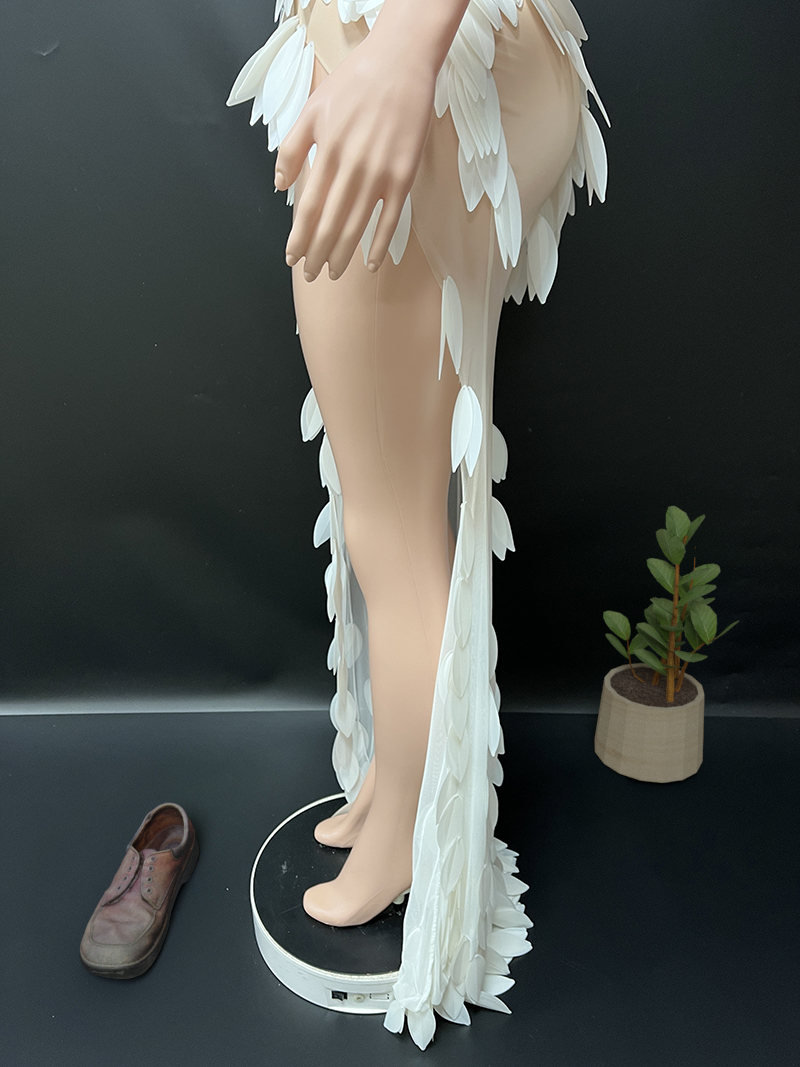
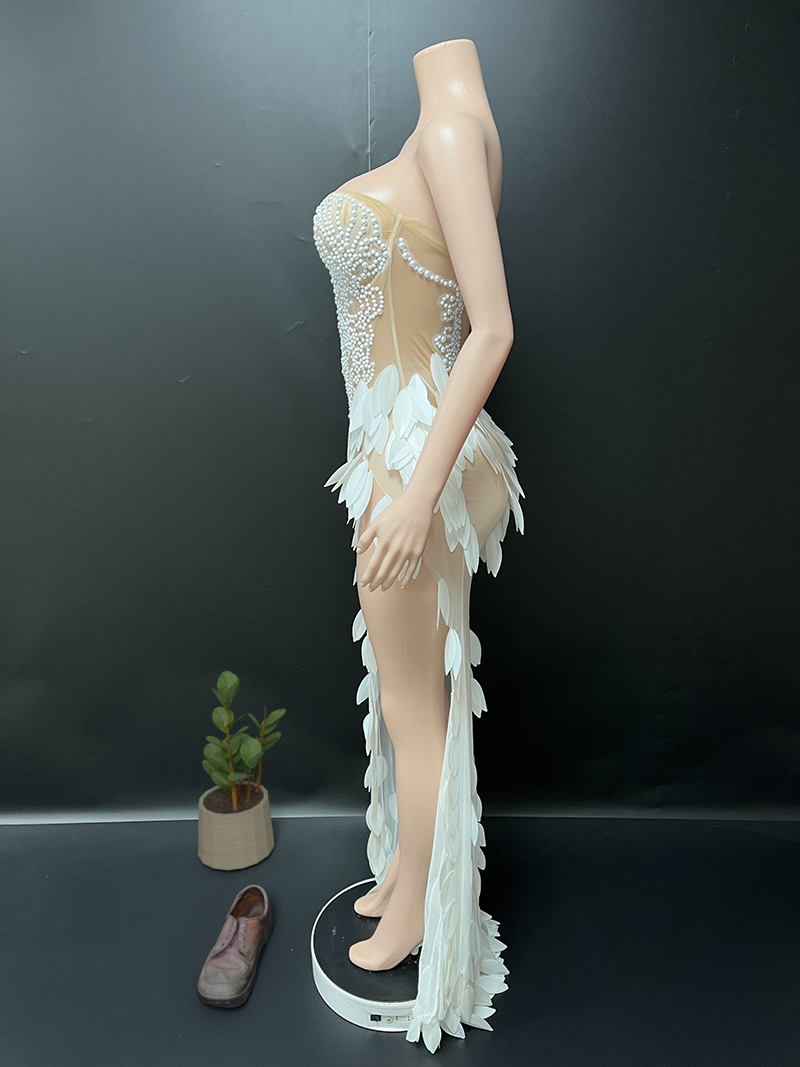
potted plant: present [595,506,739,783] -> present [198,671,286,870]

